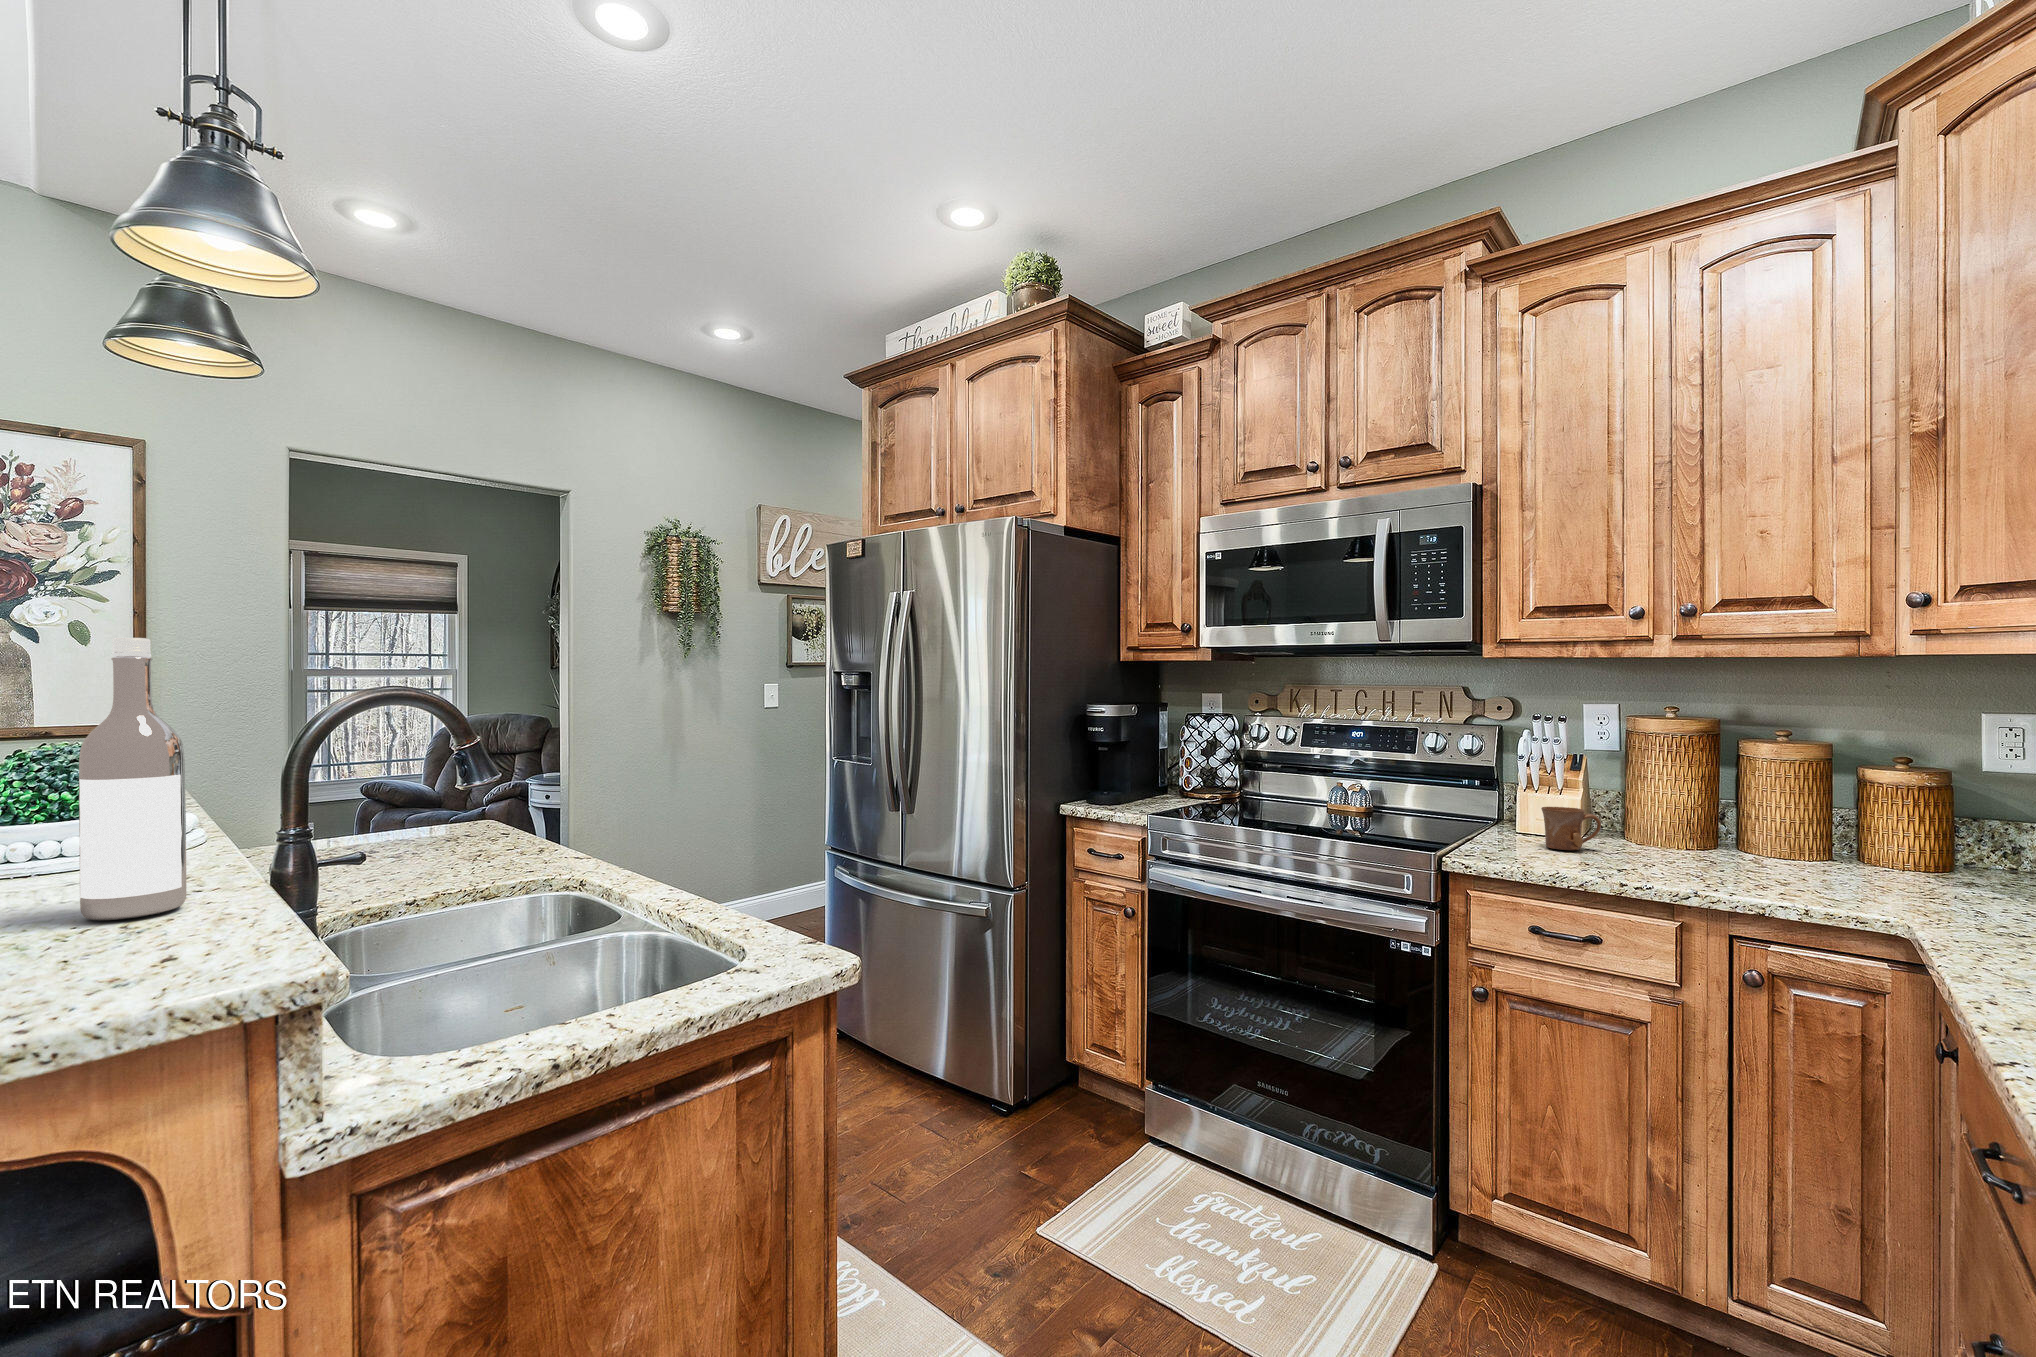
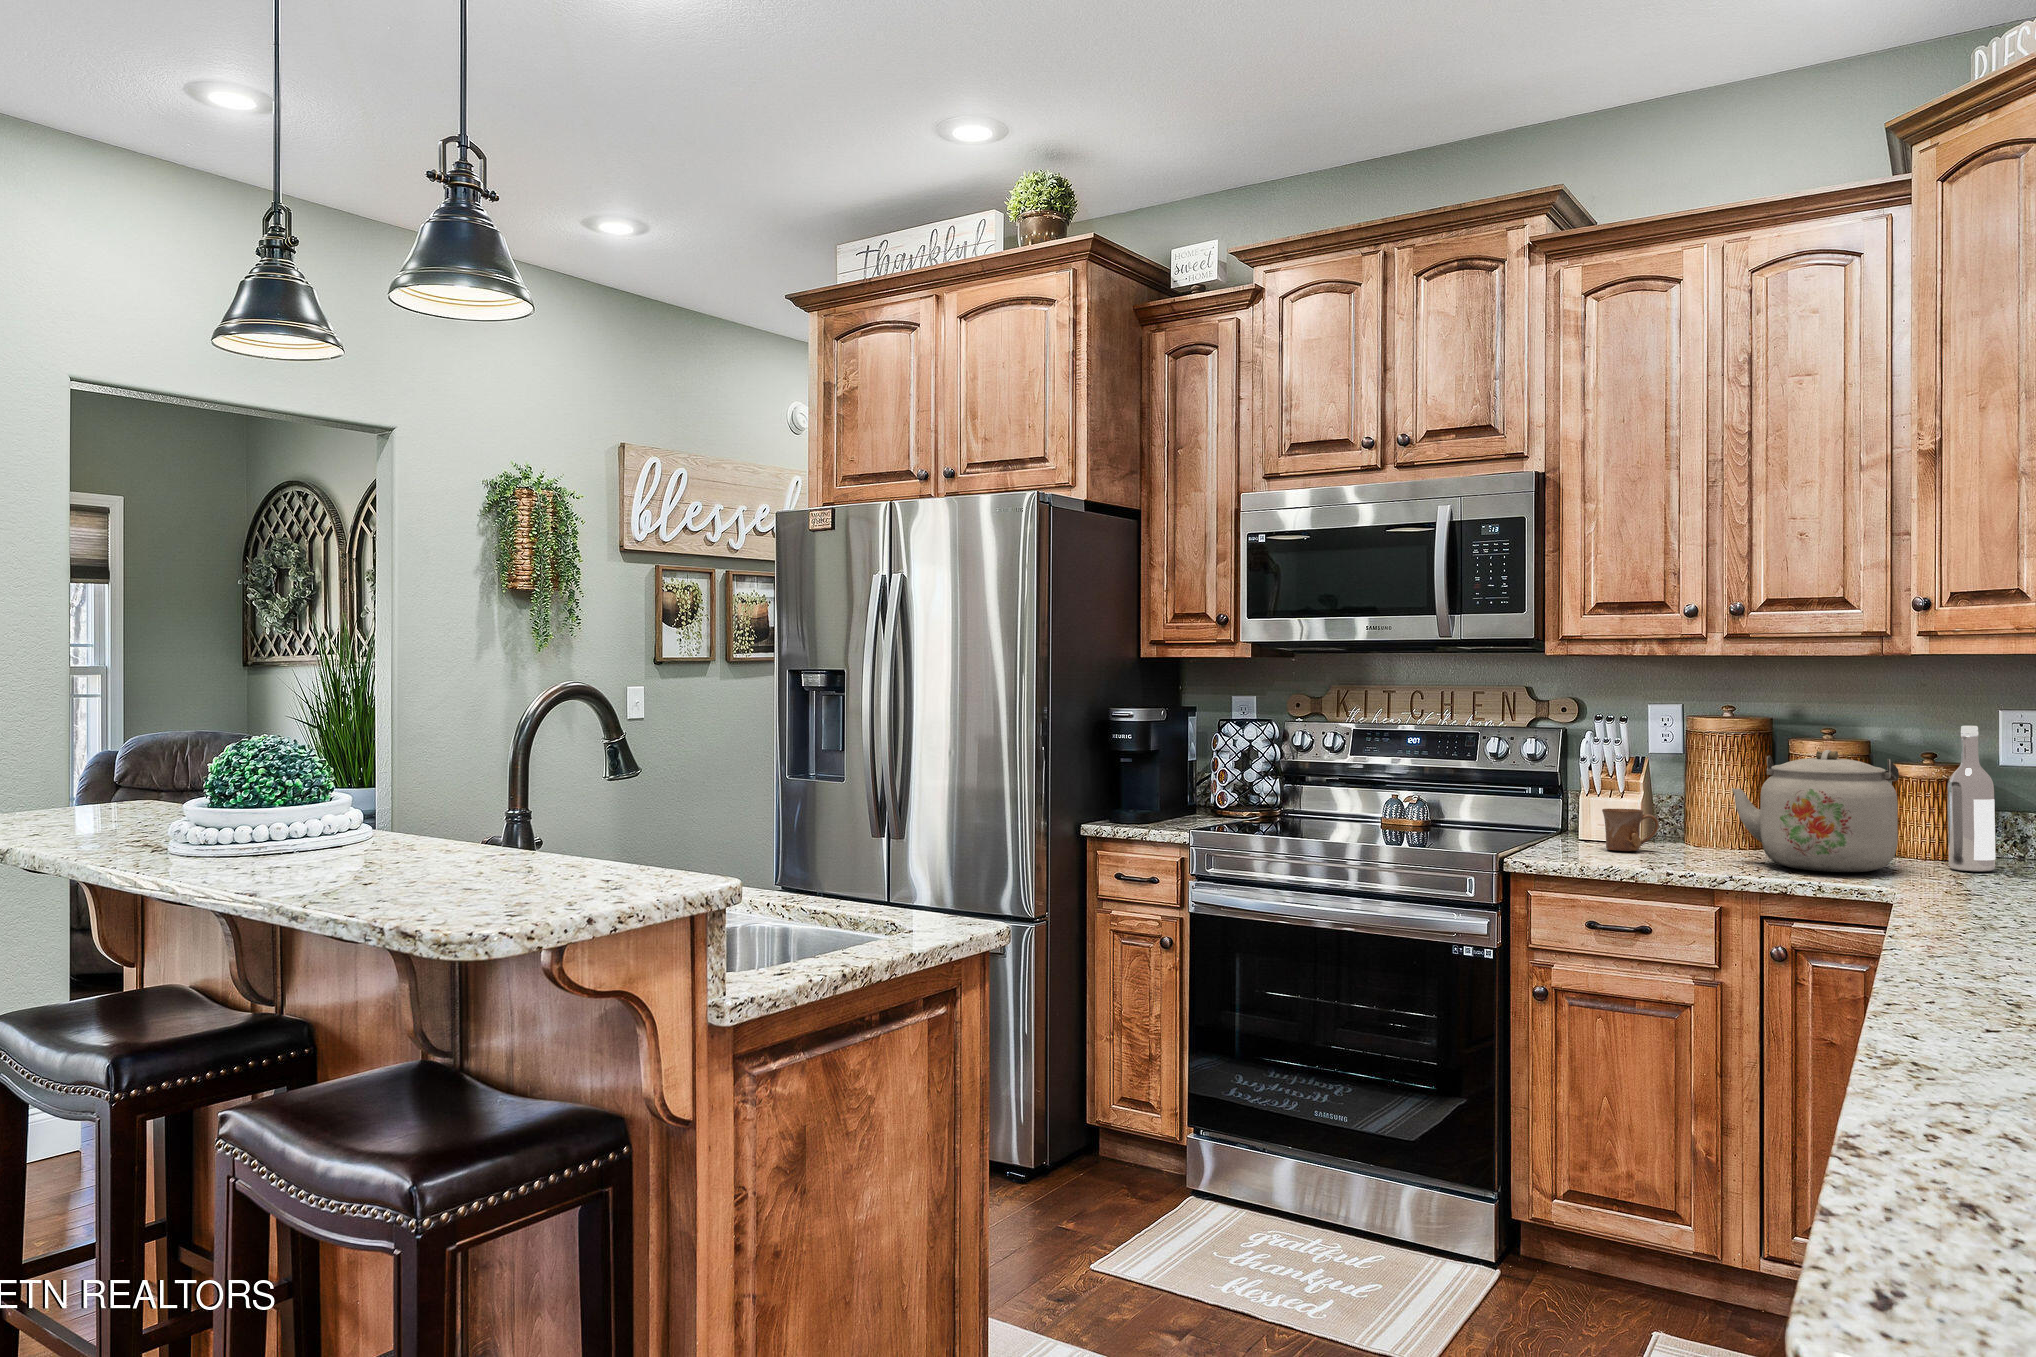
wine bottle: present [79,638,187,920] -> present [1947,726,1995,872]
kettle: none [1685,756,1887,890] -> present [1732,750,1899,872]

